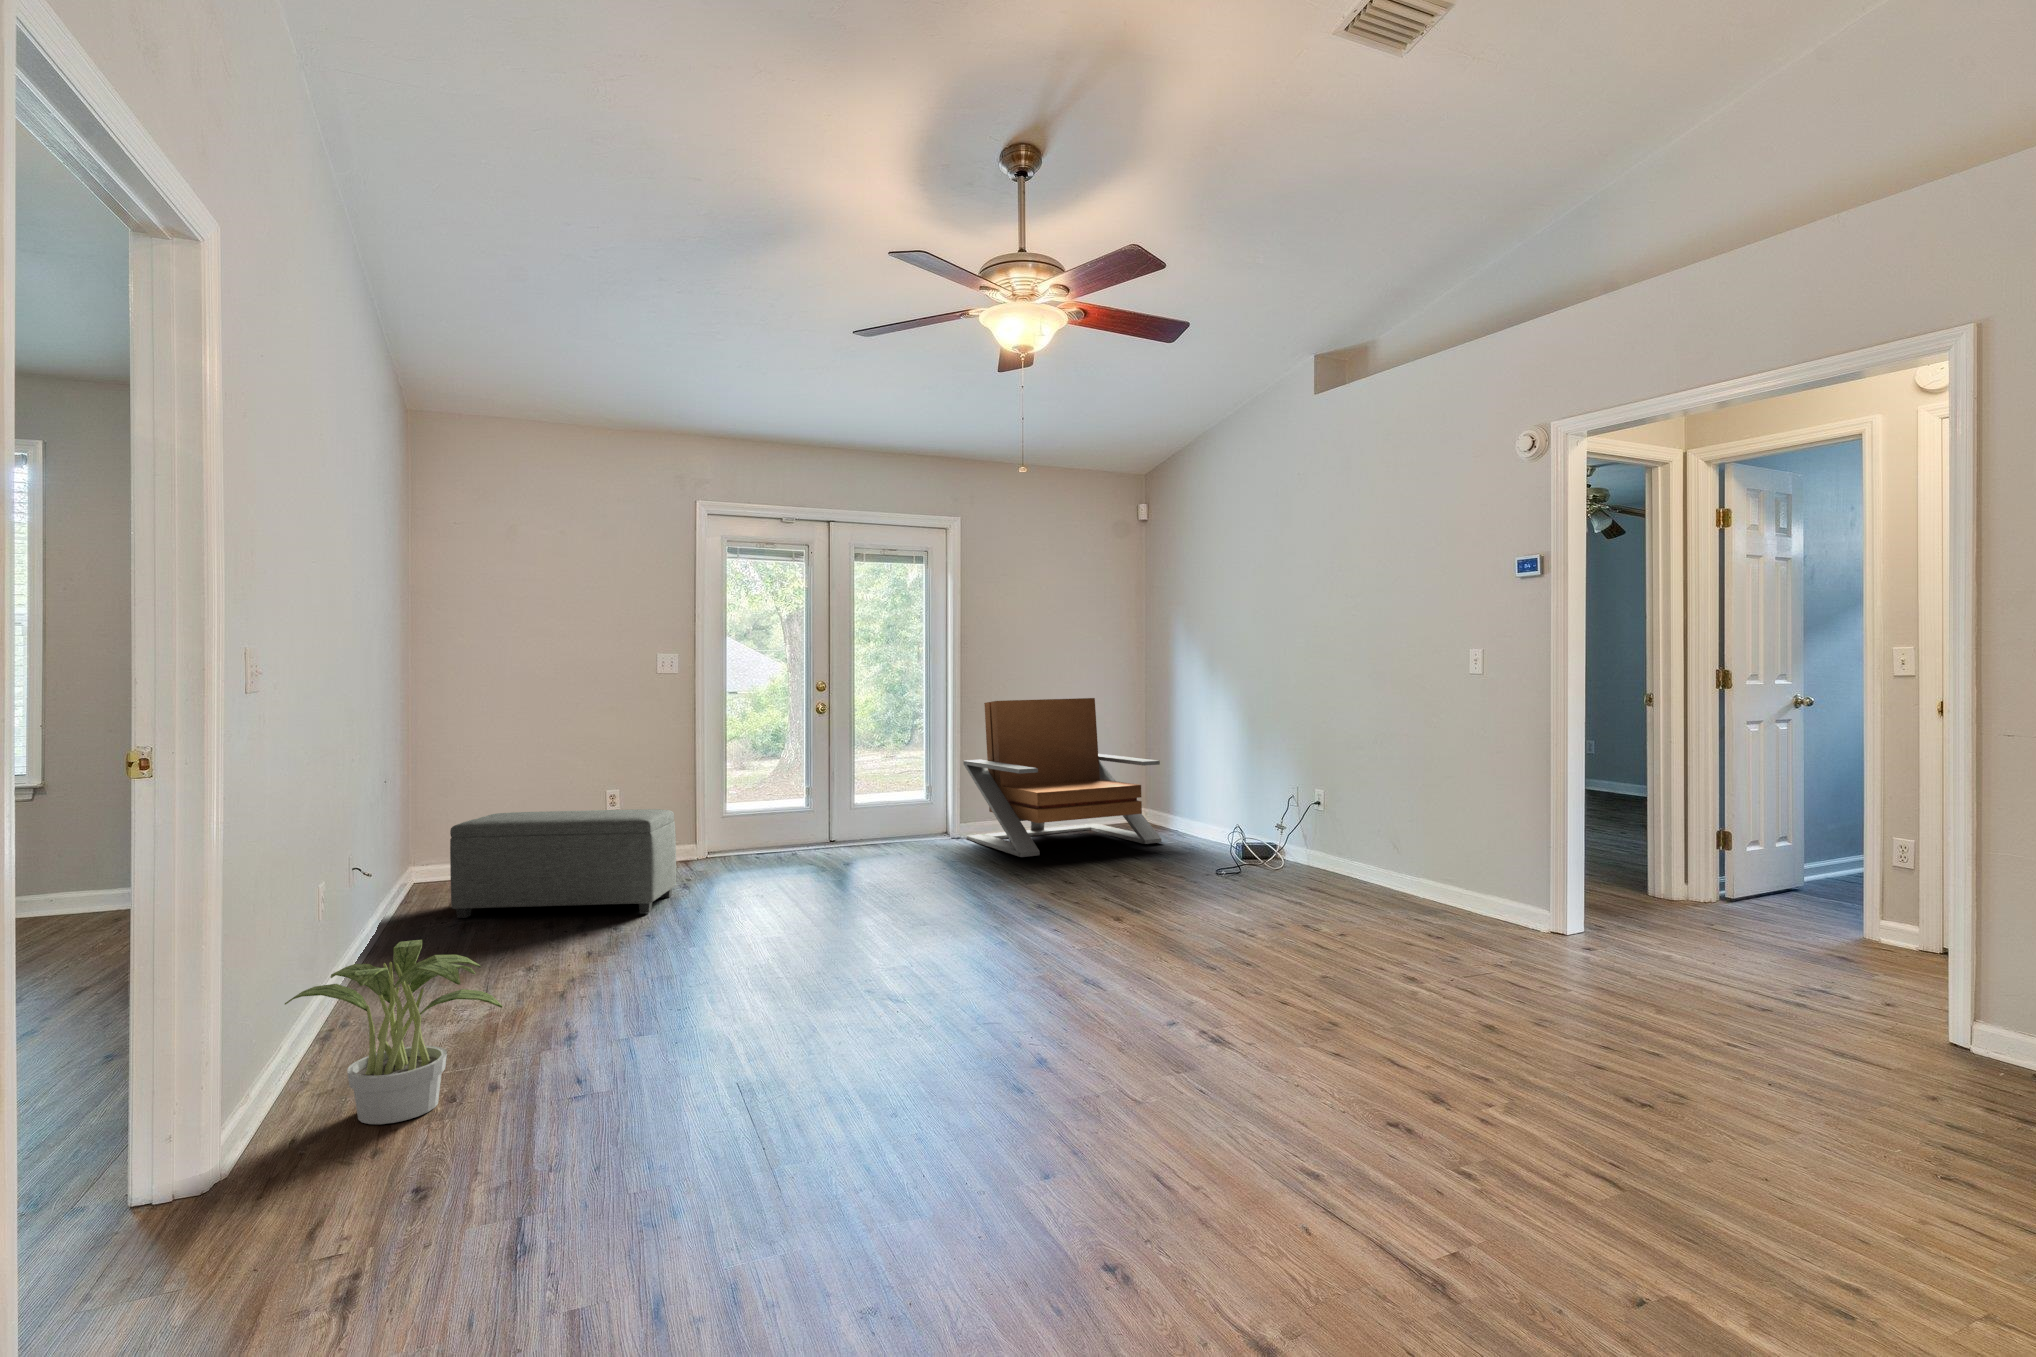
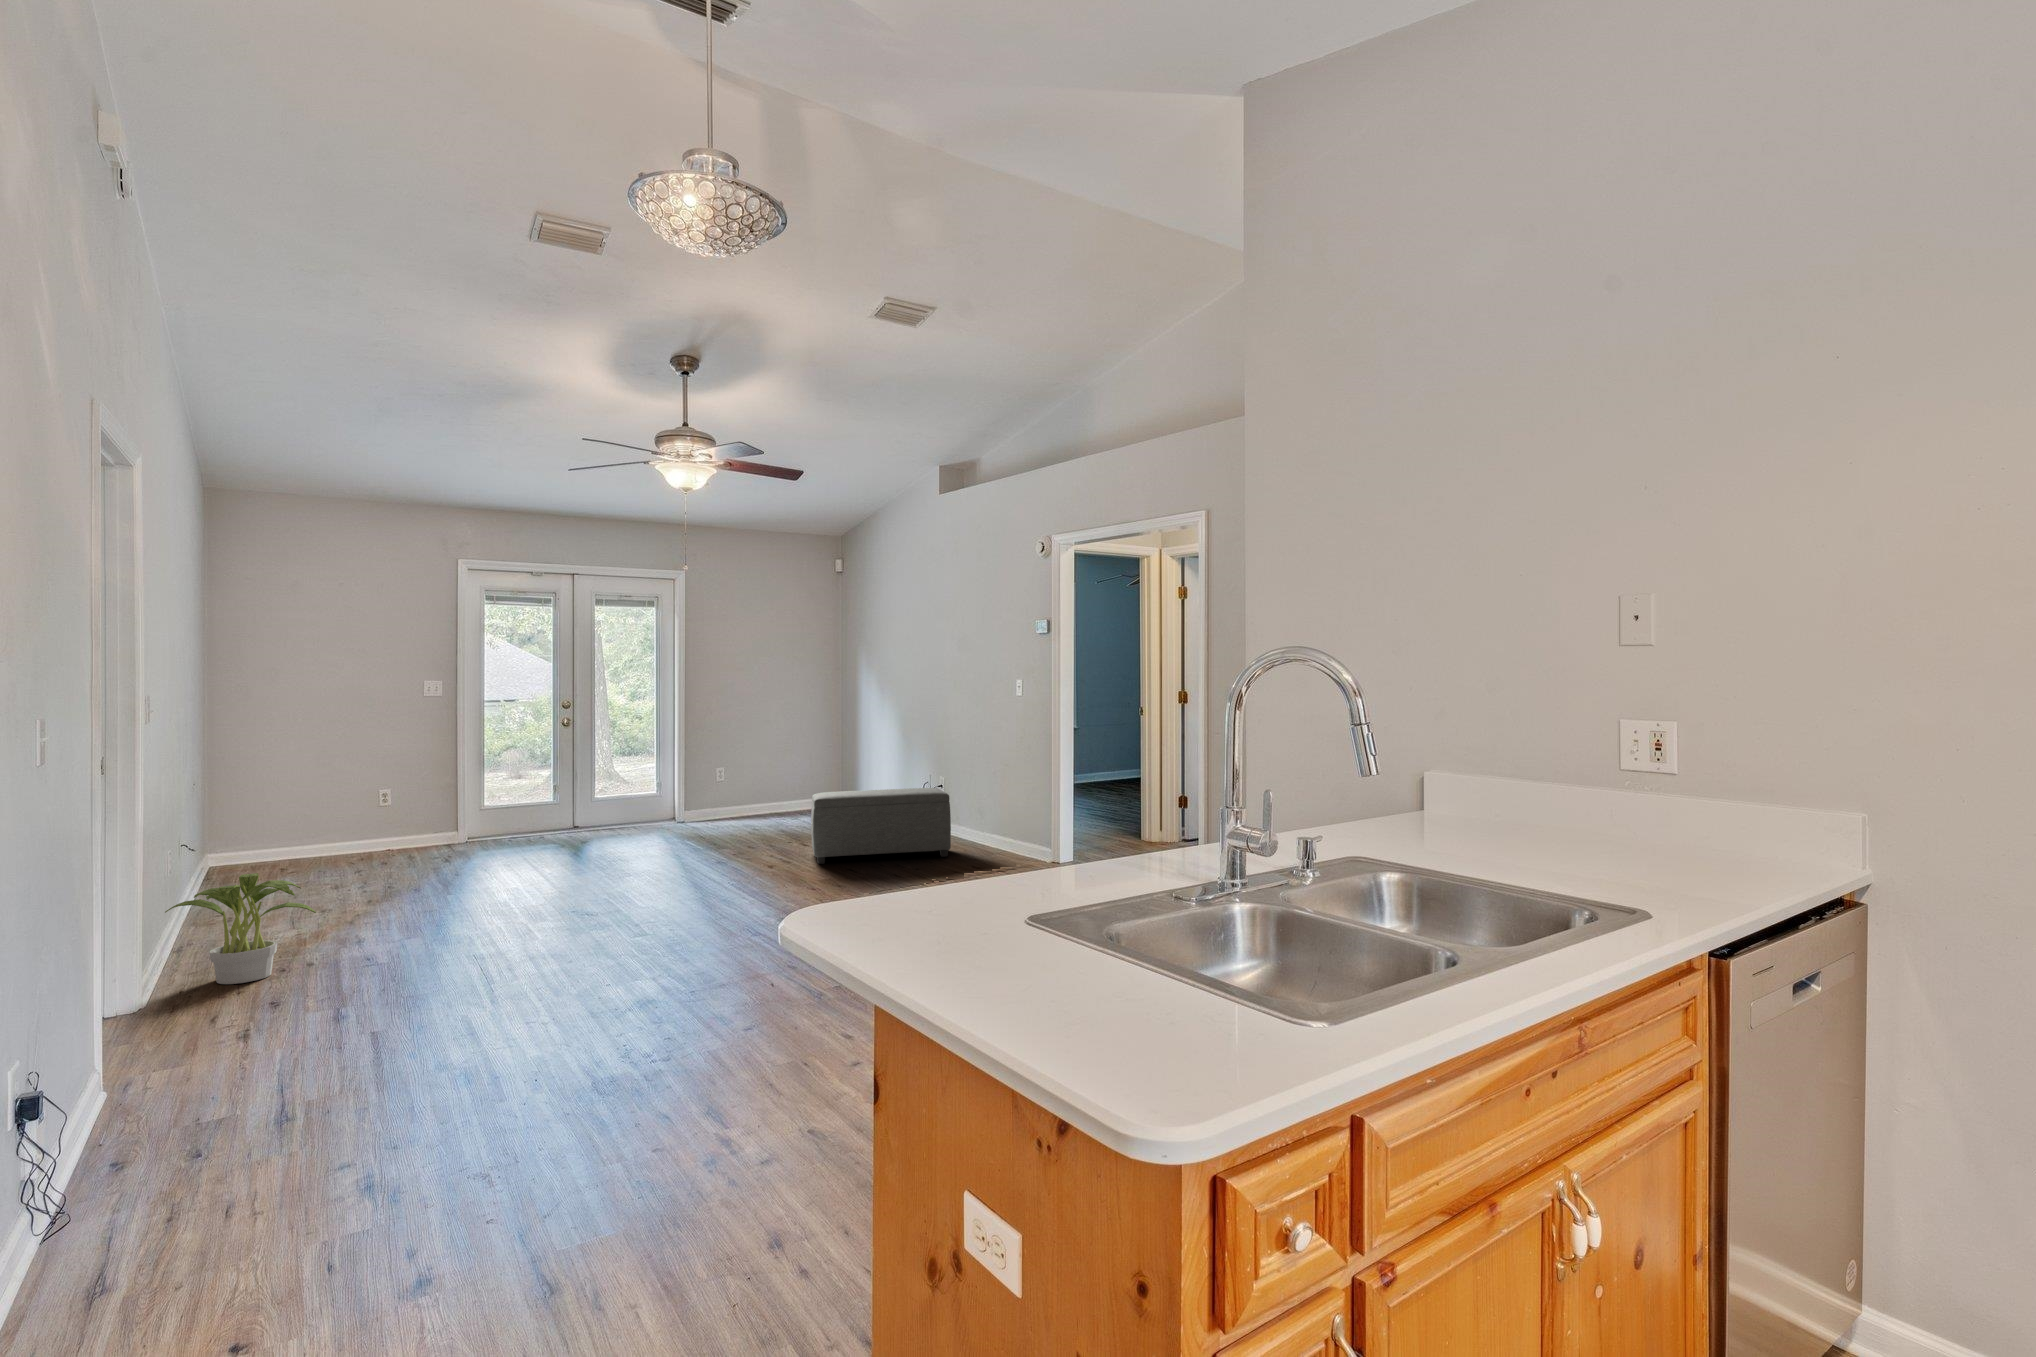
lounge chair: present [963,698,1161,857] -> none [688,712,842,834]
ottoman: present [450,809,676,918] -> present [811,788,951,864]

